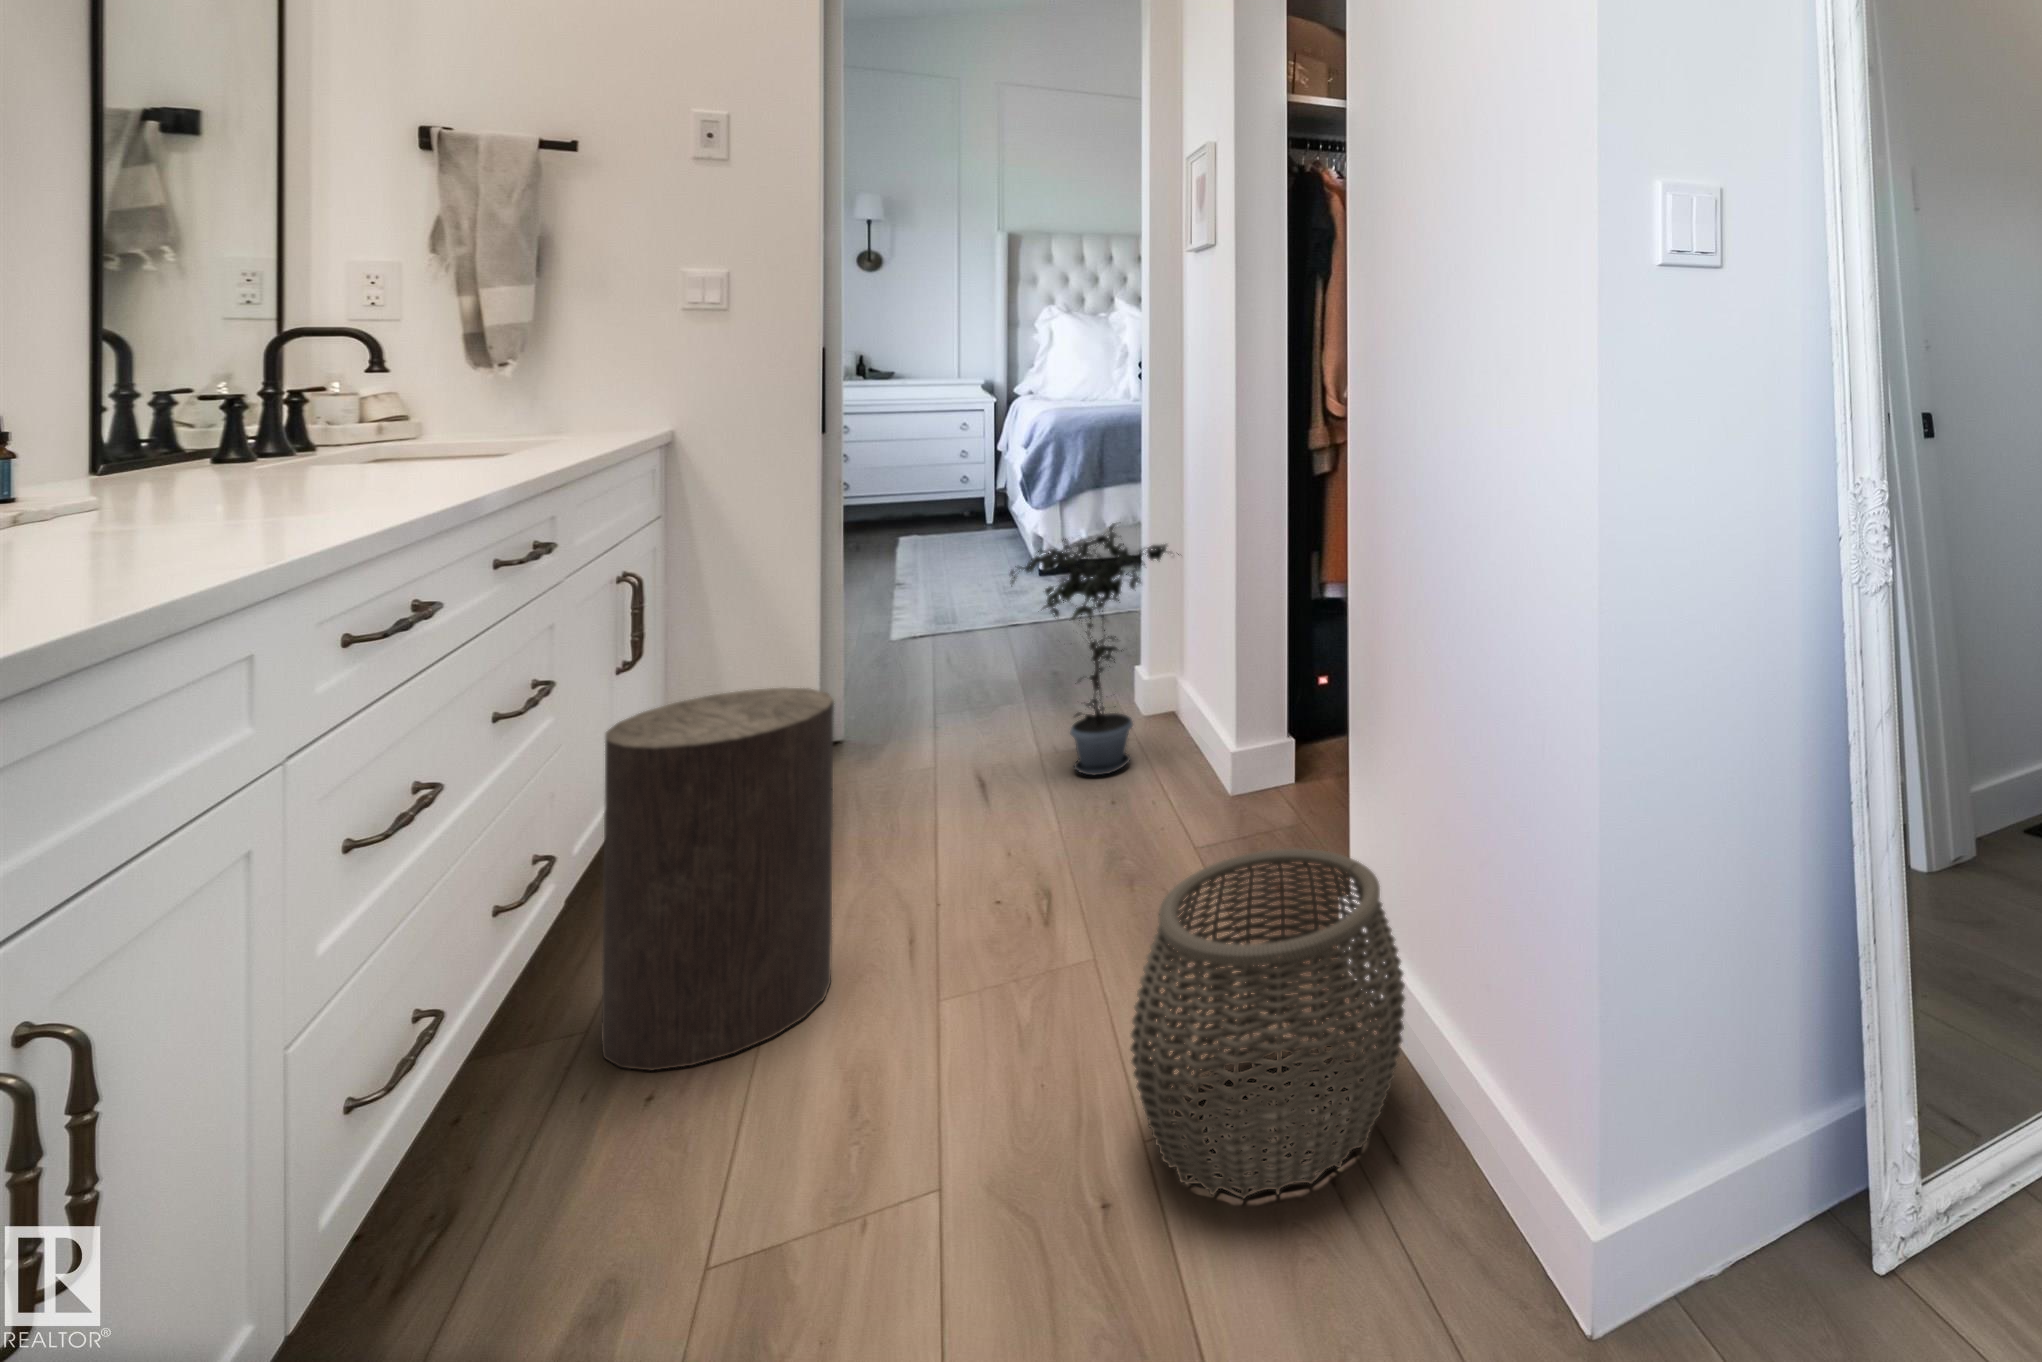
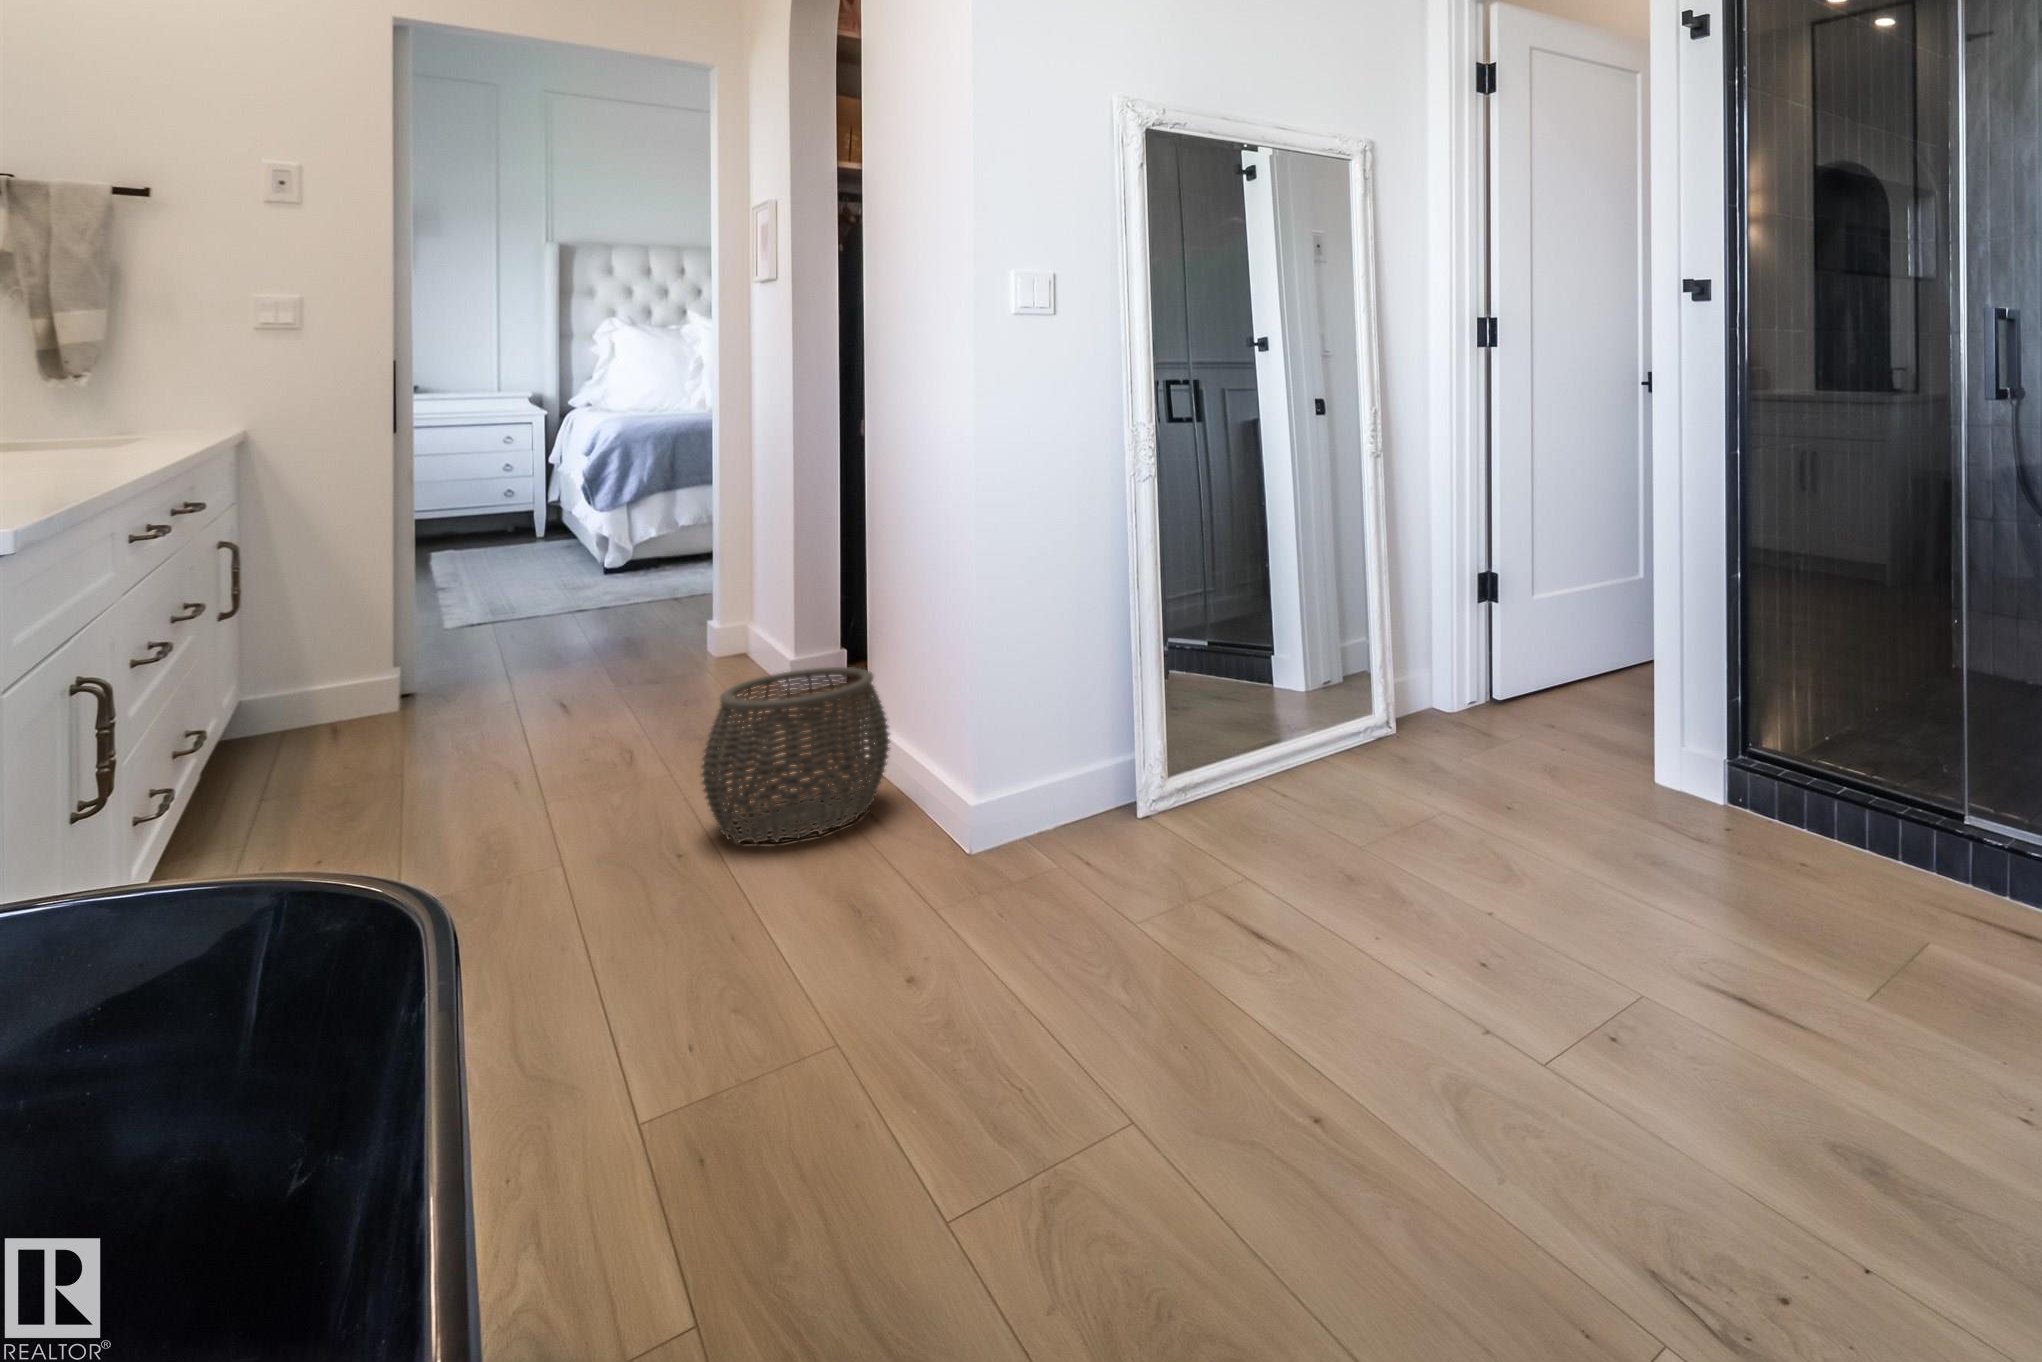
potted plant: present [1010,523,1179,775] -> none [590,495,750,694]
stool: present [602,688,834,1070] -> none [267,604,456,852]

